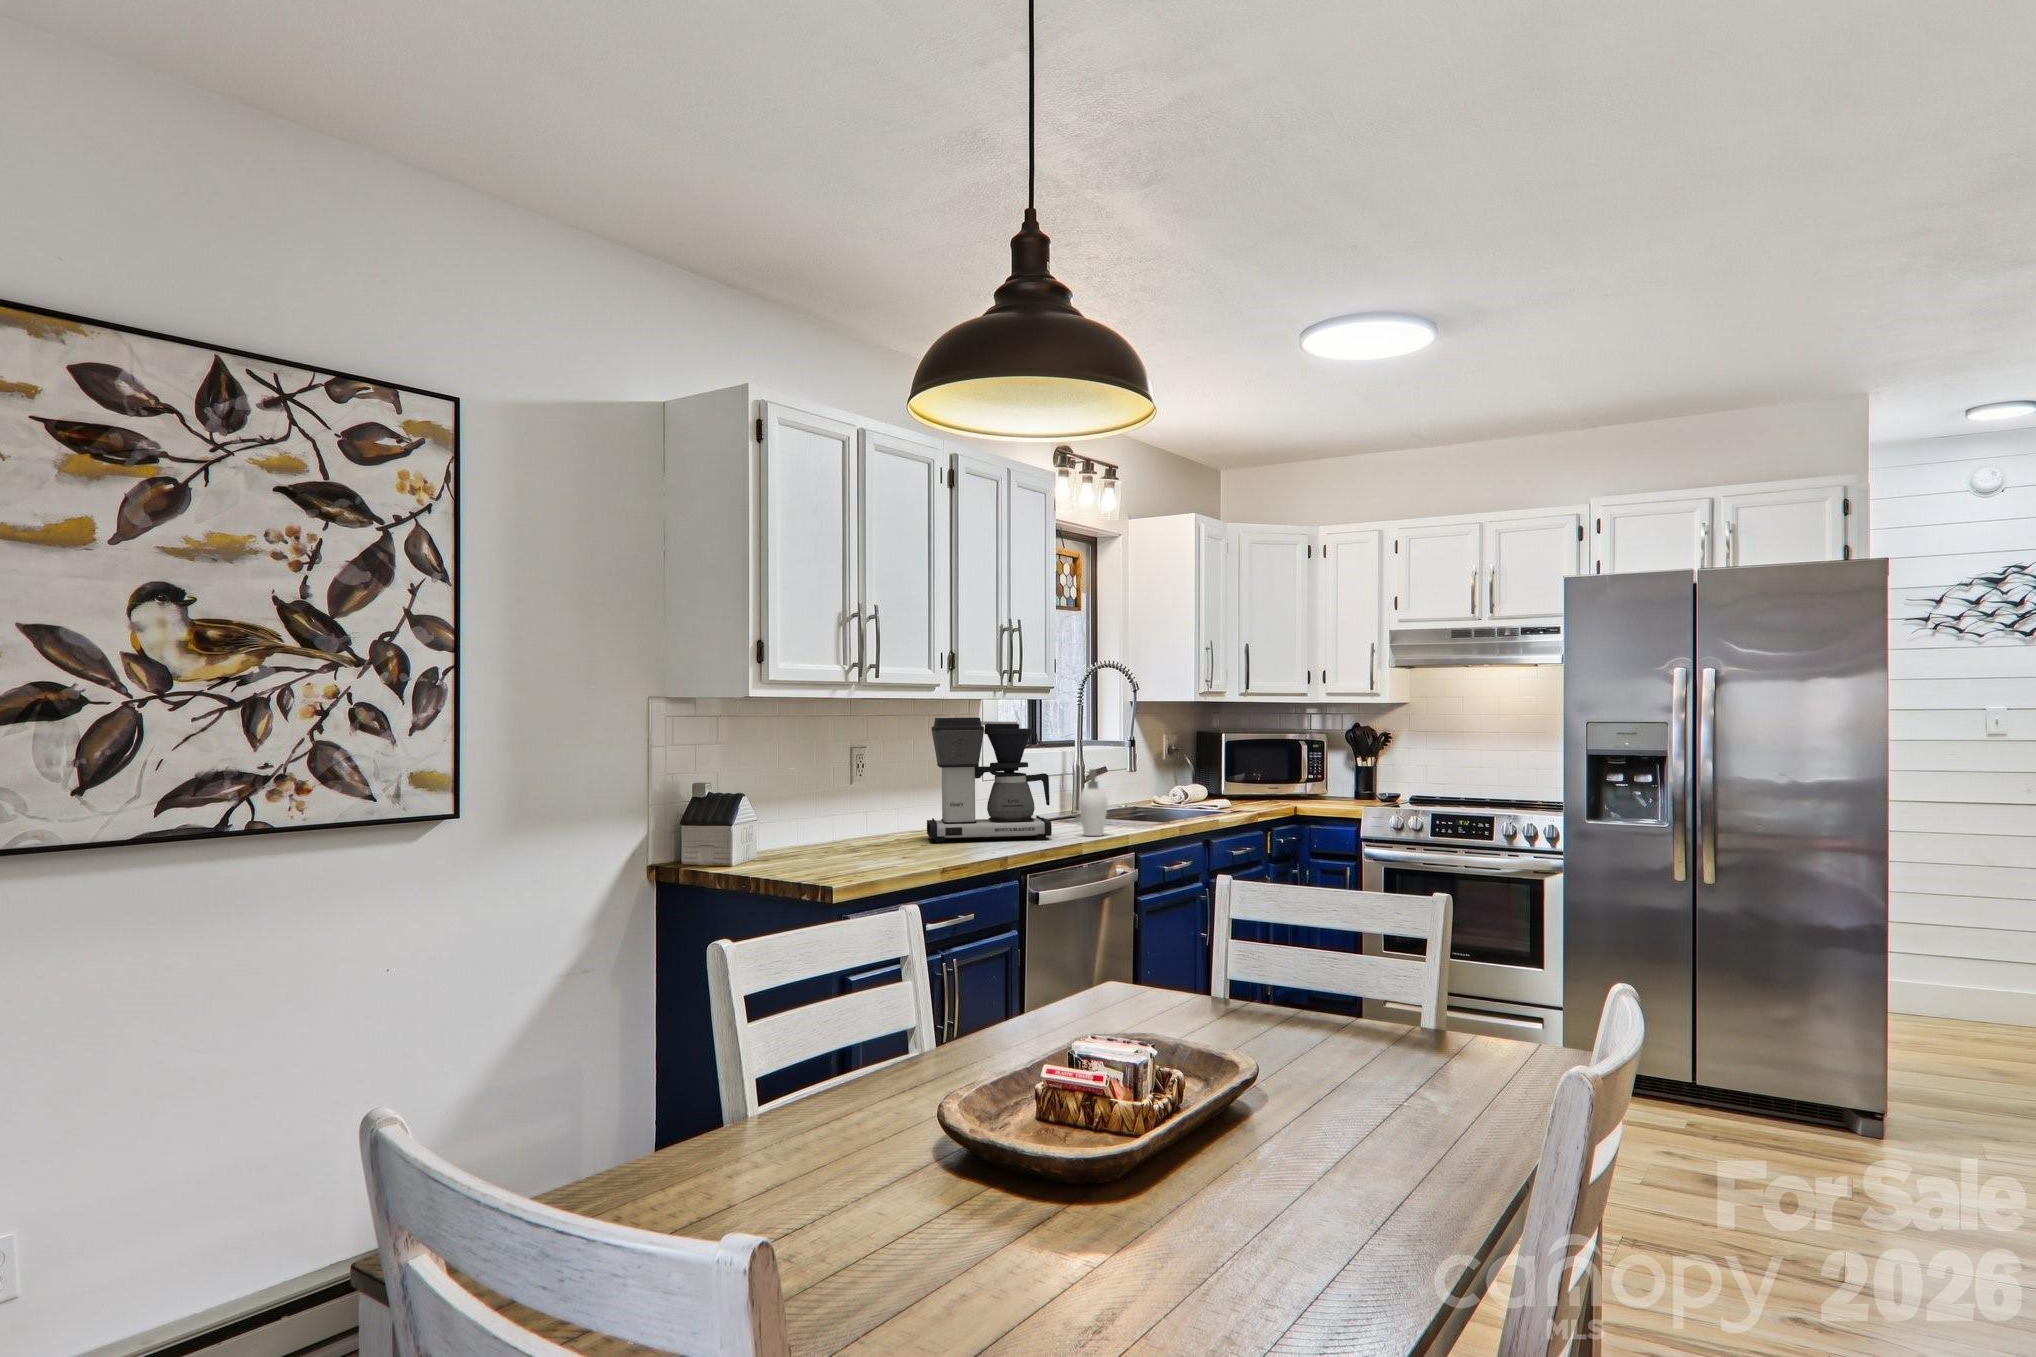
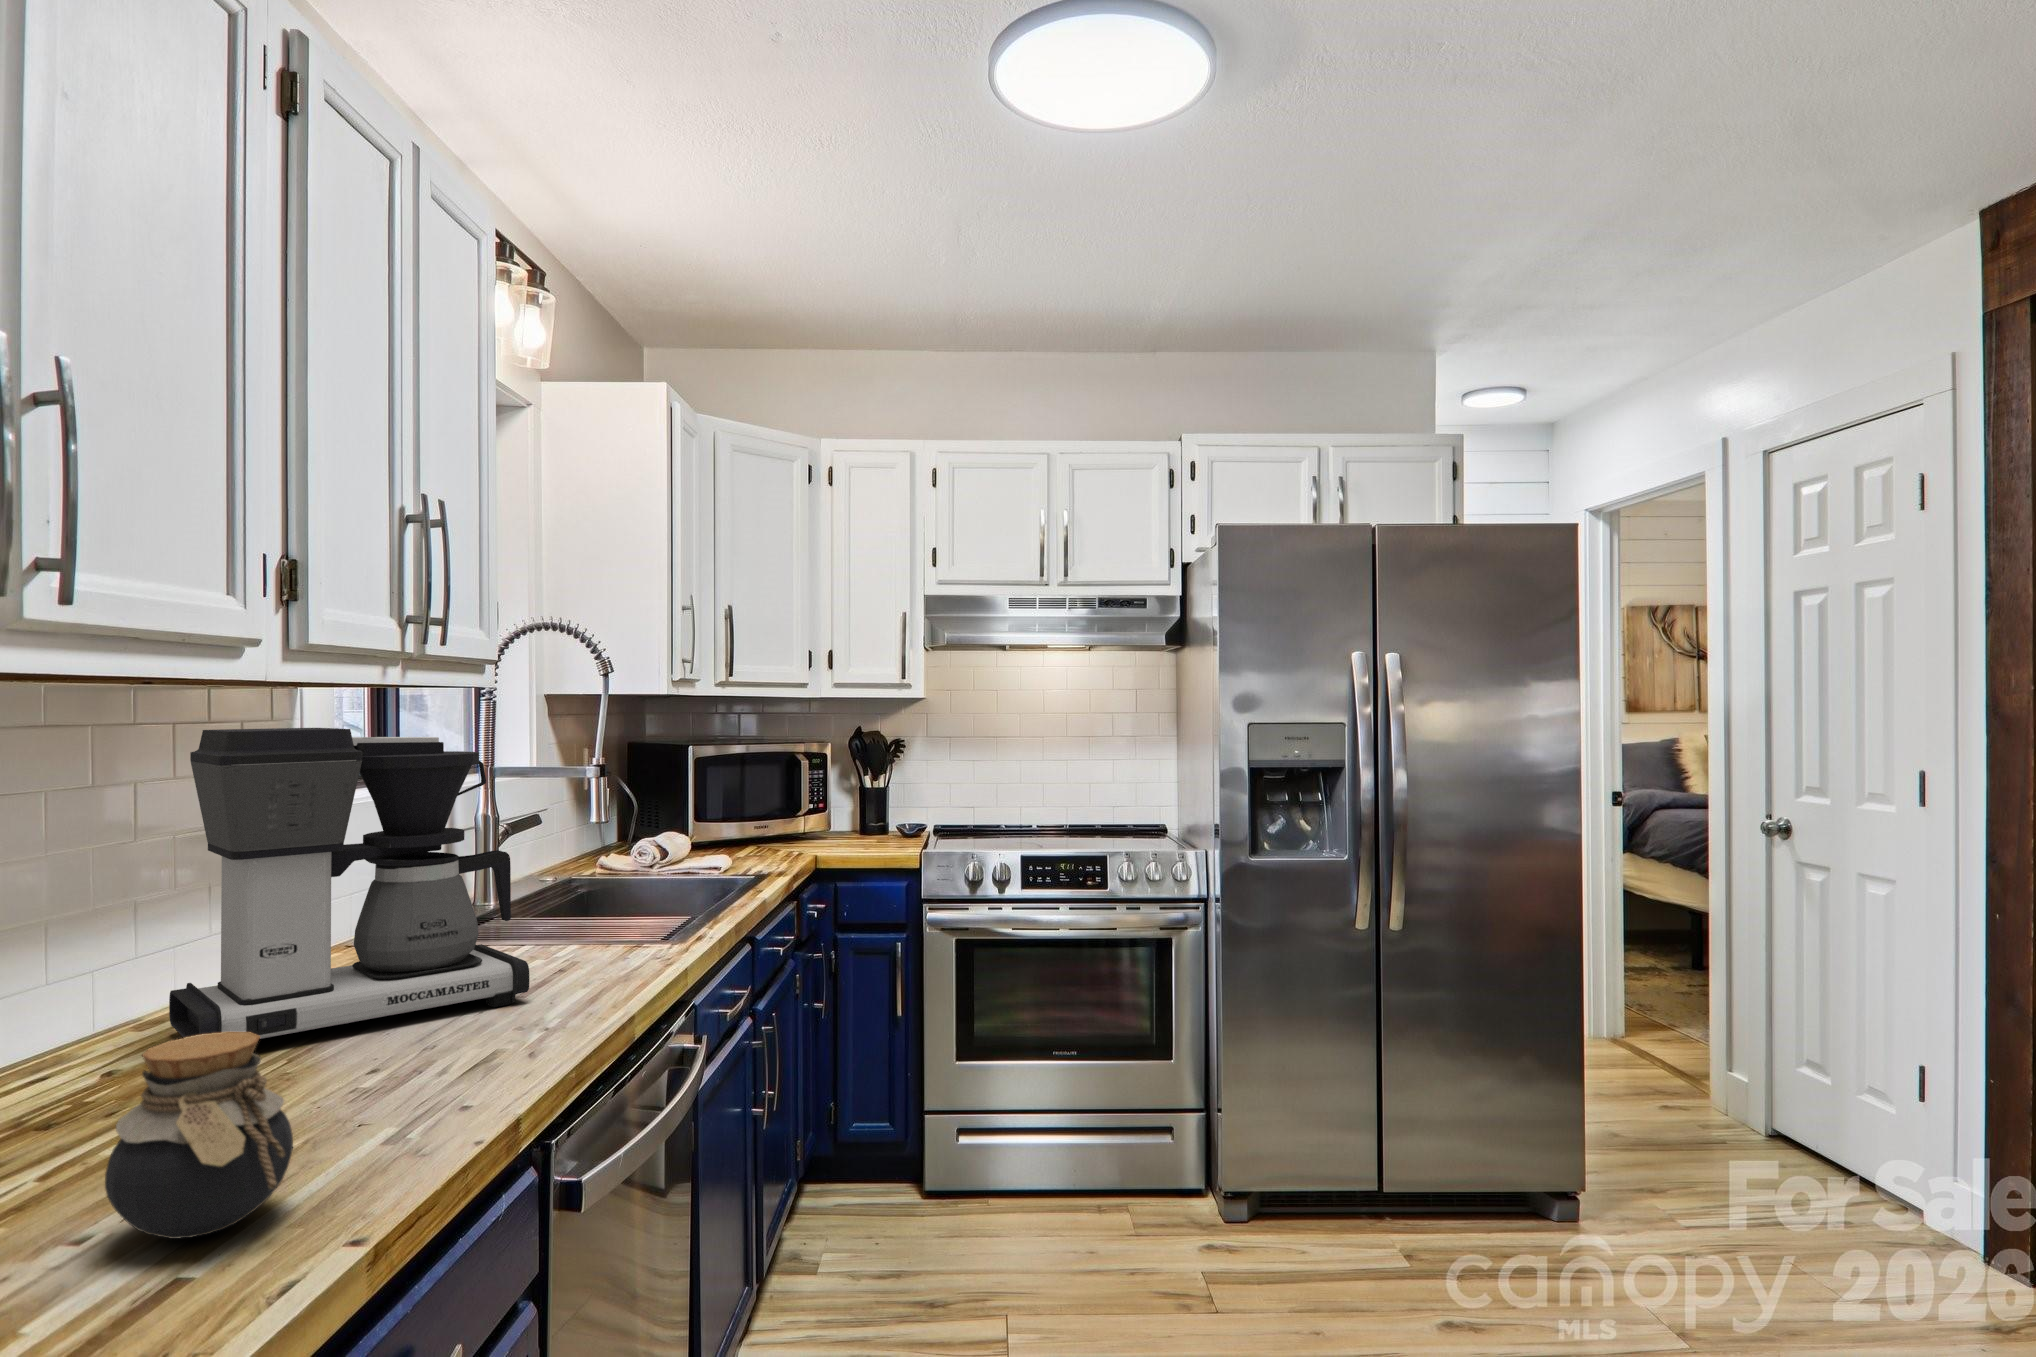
soap dispenser: present [1079,769,1108,836] -> none [569,833,634,976]
jar: none [888,808,934,864] -> present [105,1032,293,1239]

